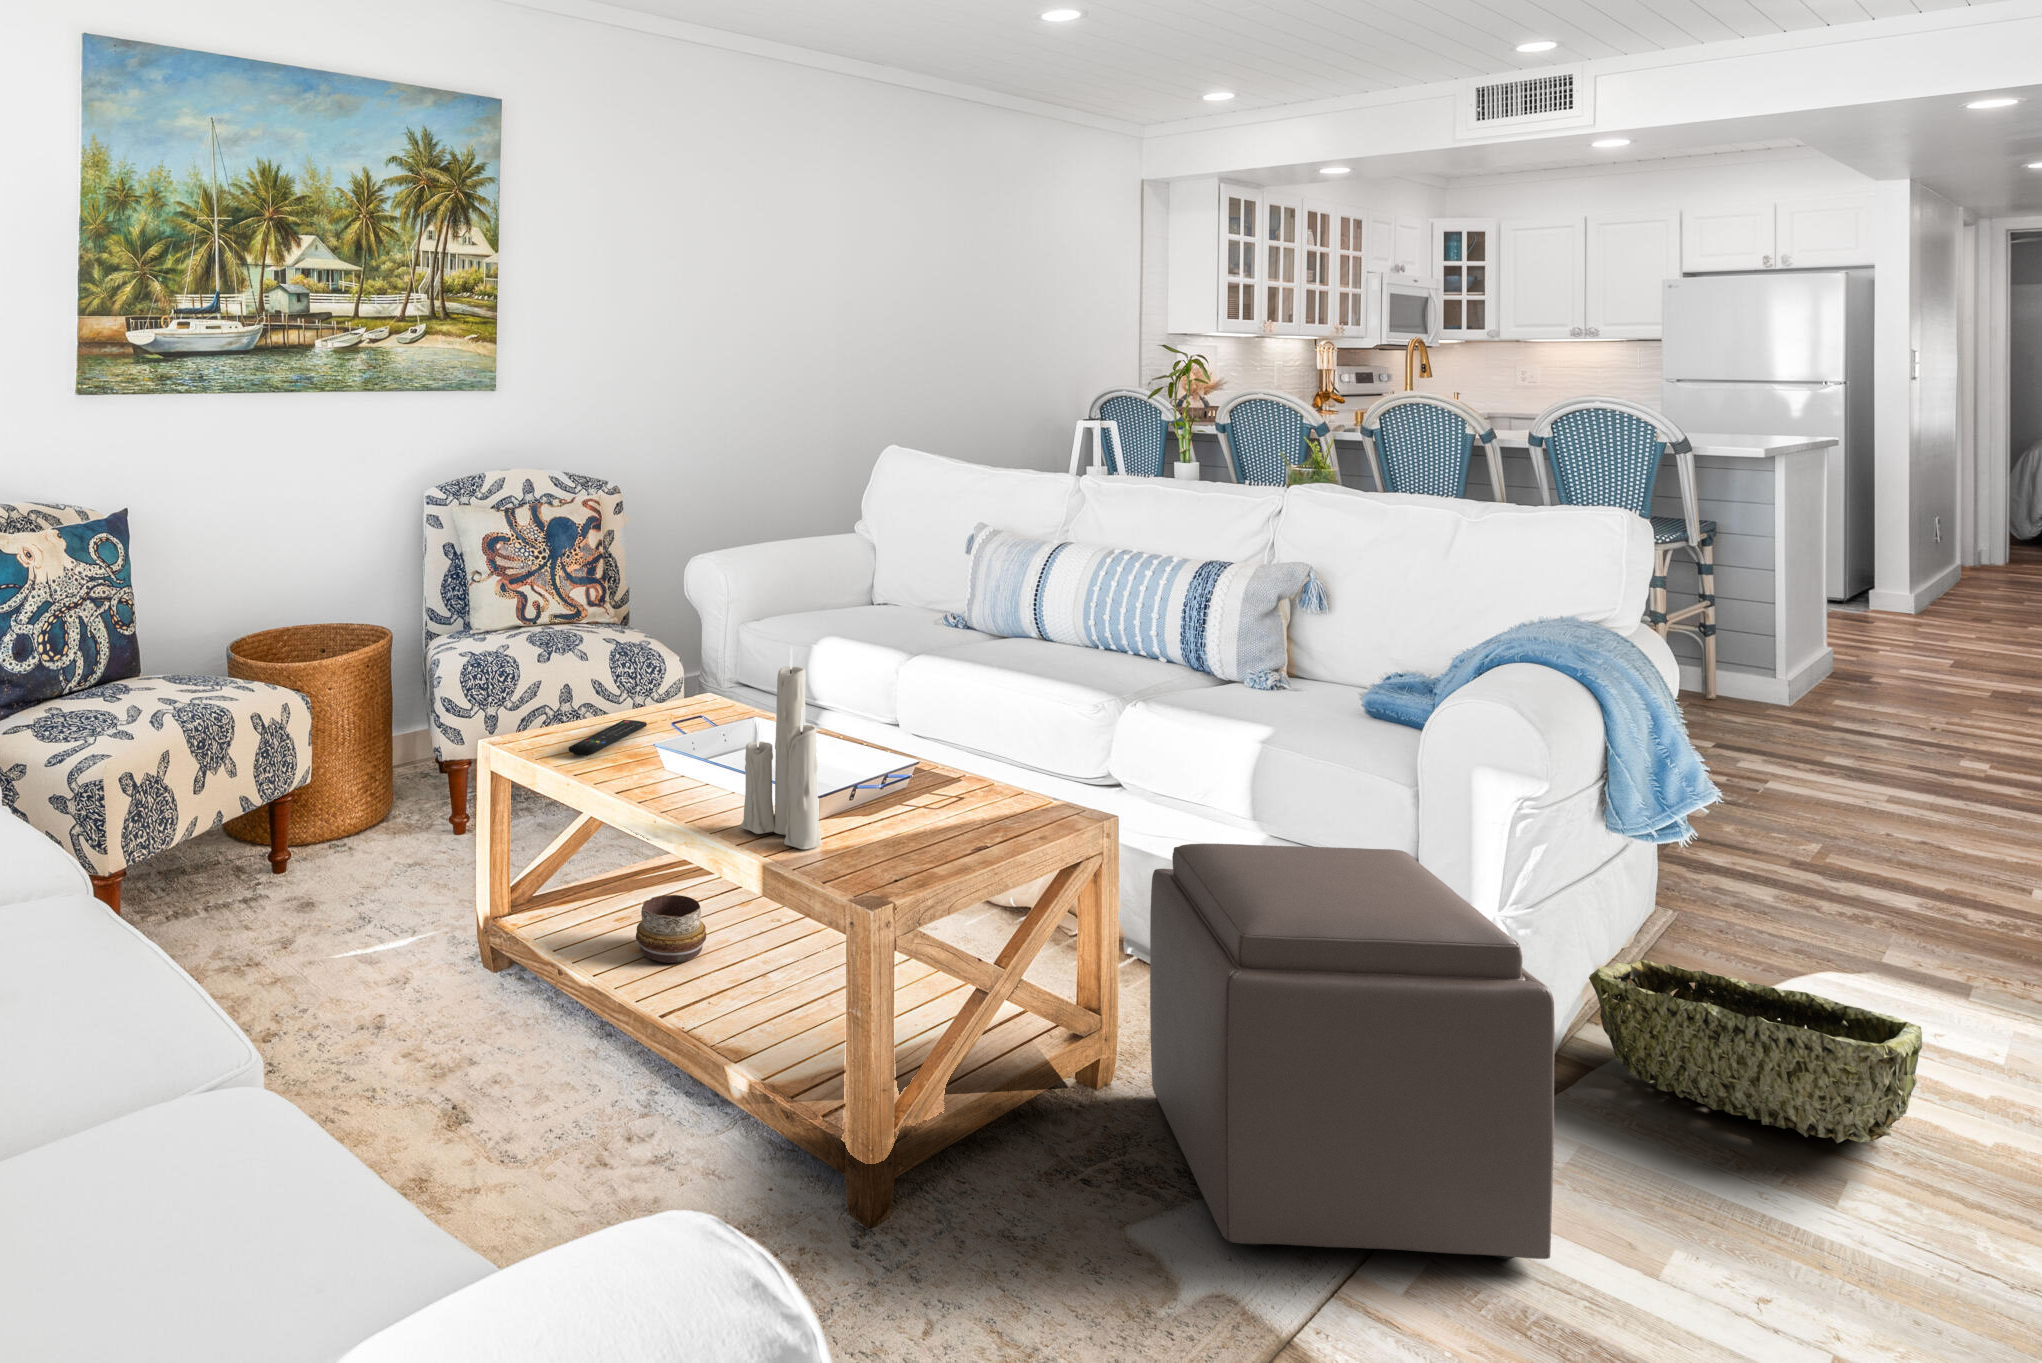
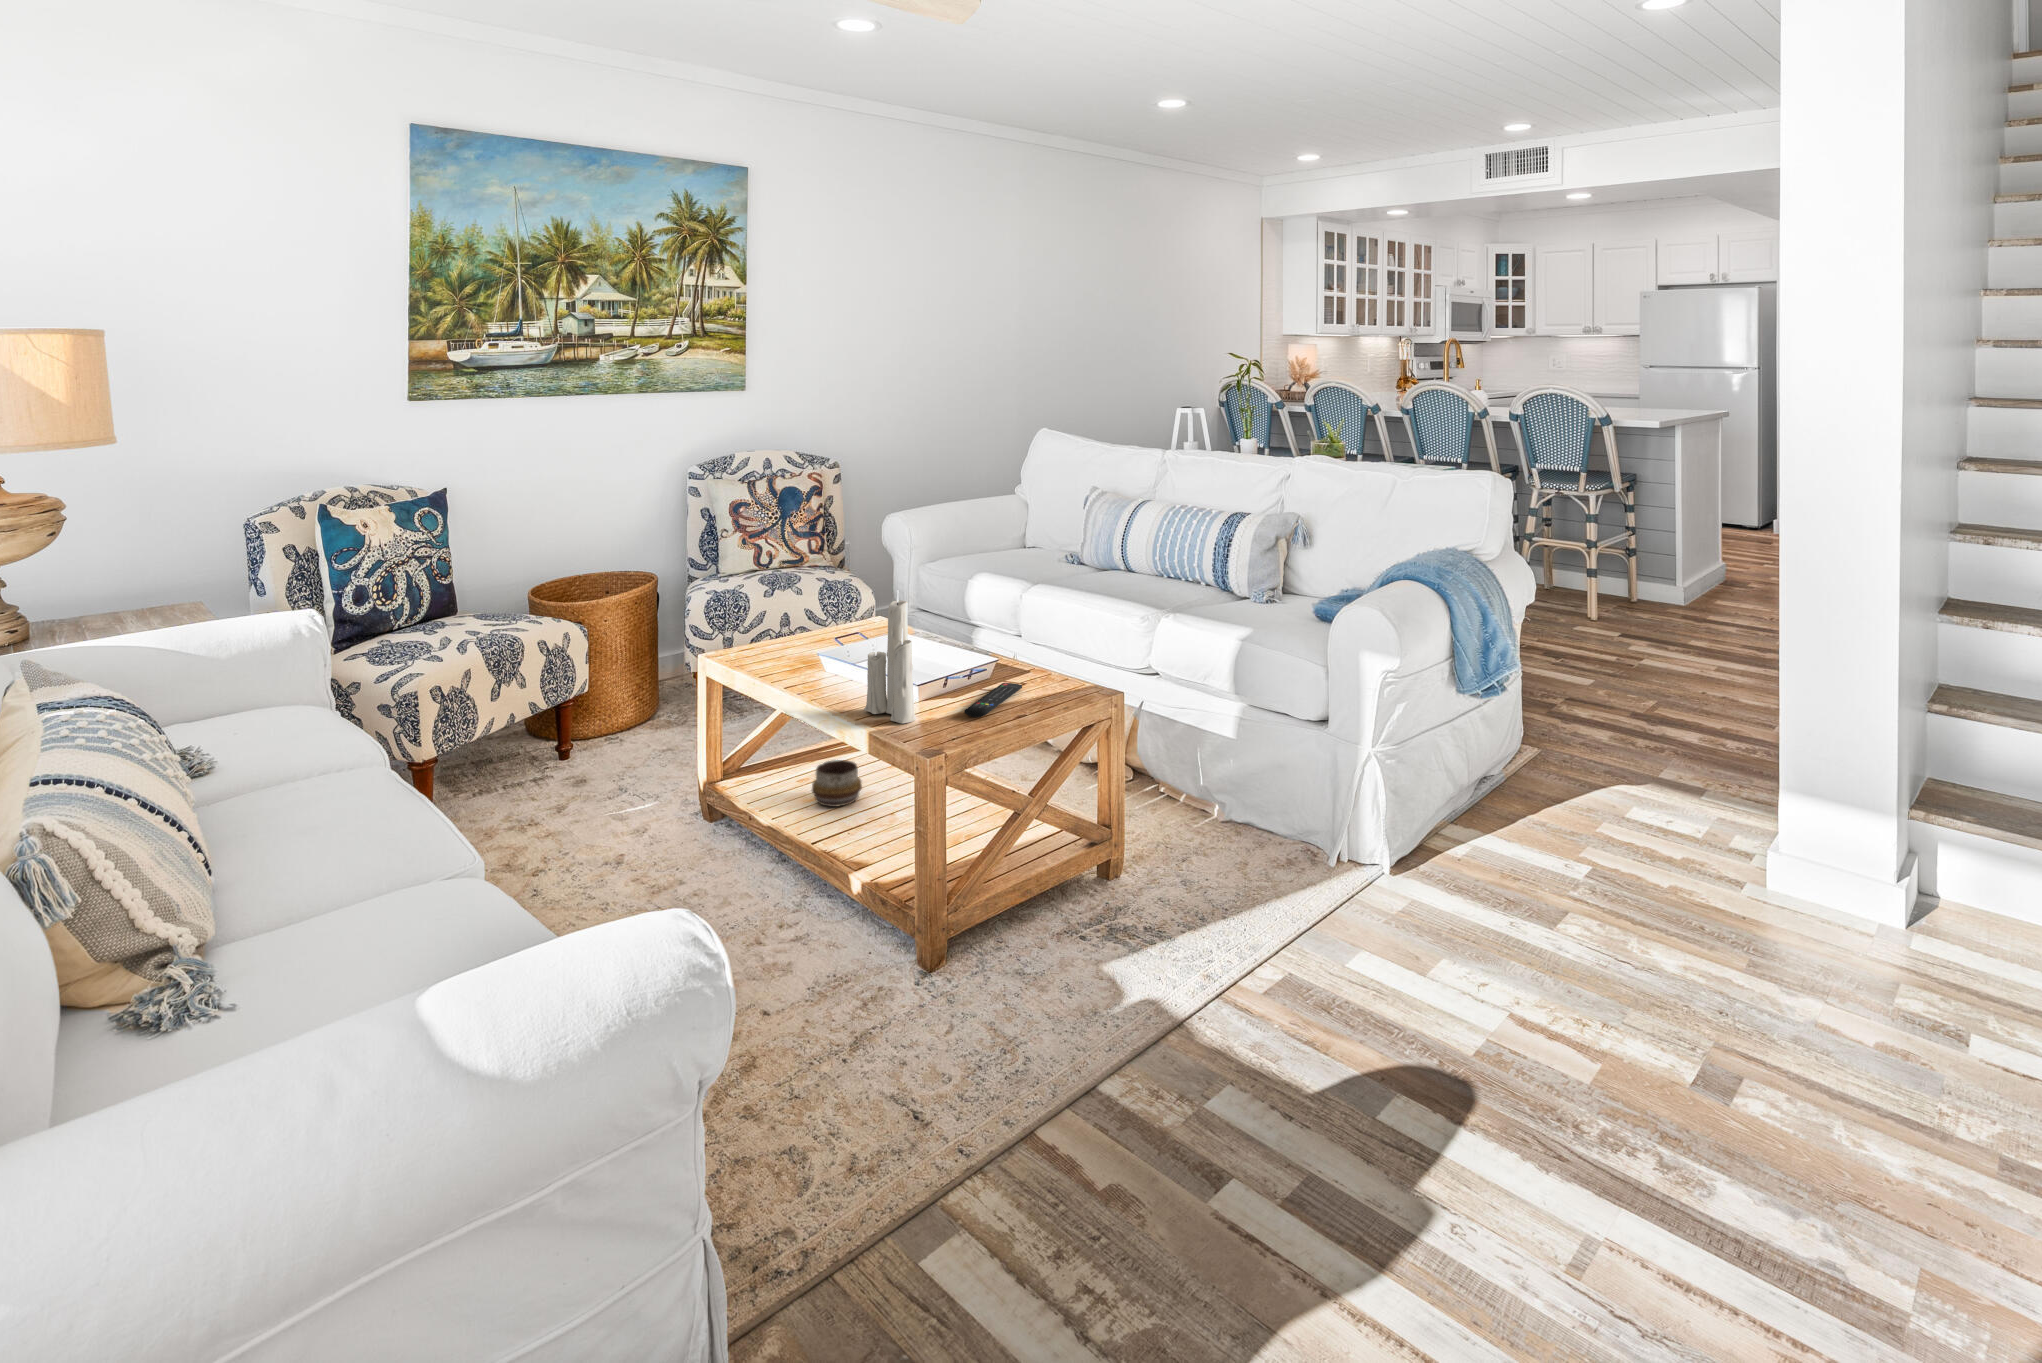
remote control: present [569,720,647,756] -> present [964,683,1022,717]
ottoman: present [1150,844,1555,1259] -> none [1146,713,1364,969]
woven basket: present [1589,960,1922,1143] -> none [1436,783,1629,893]

